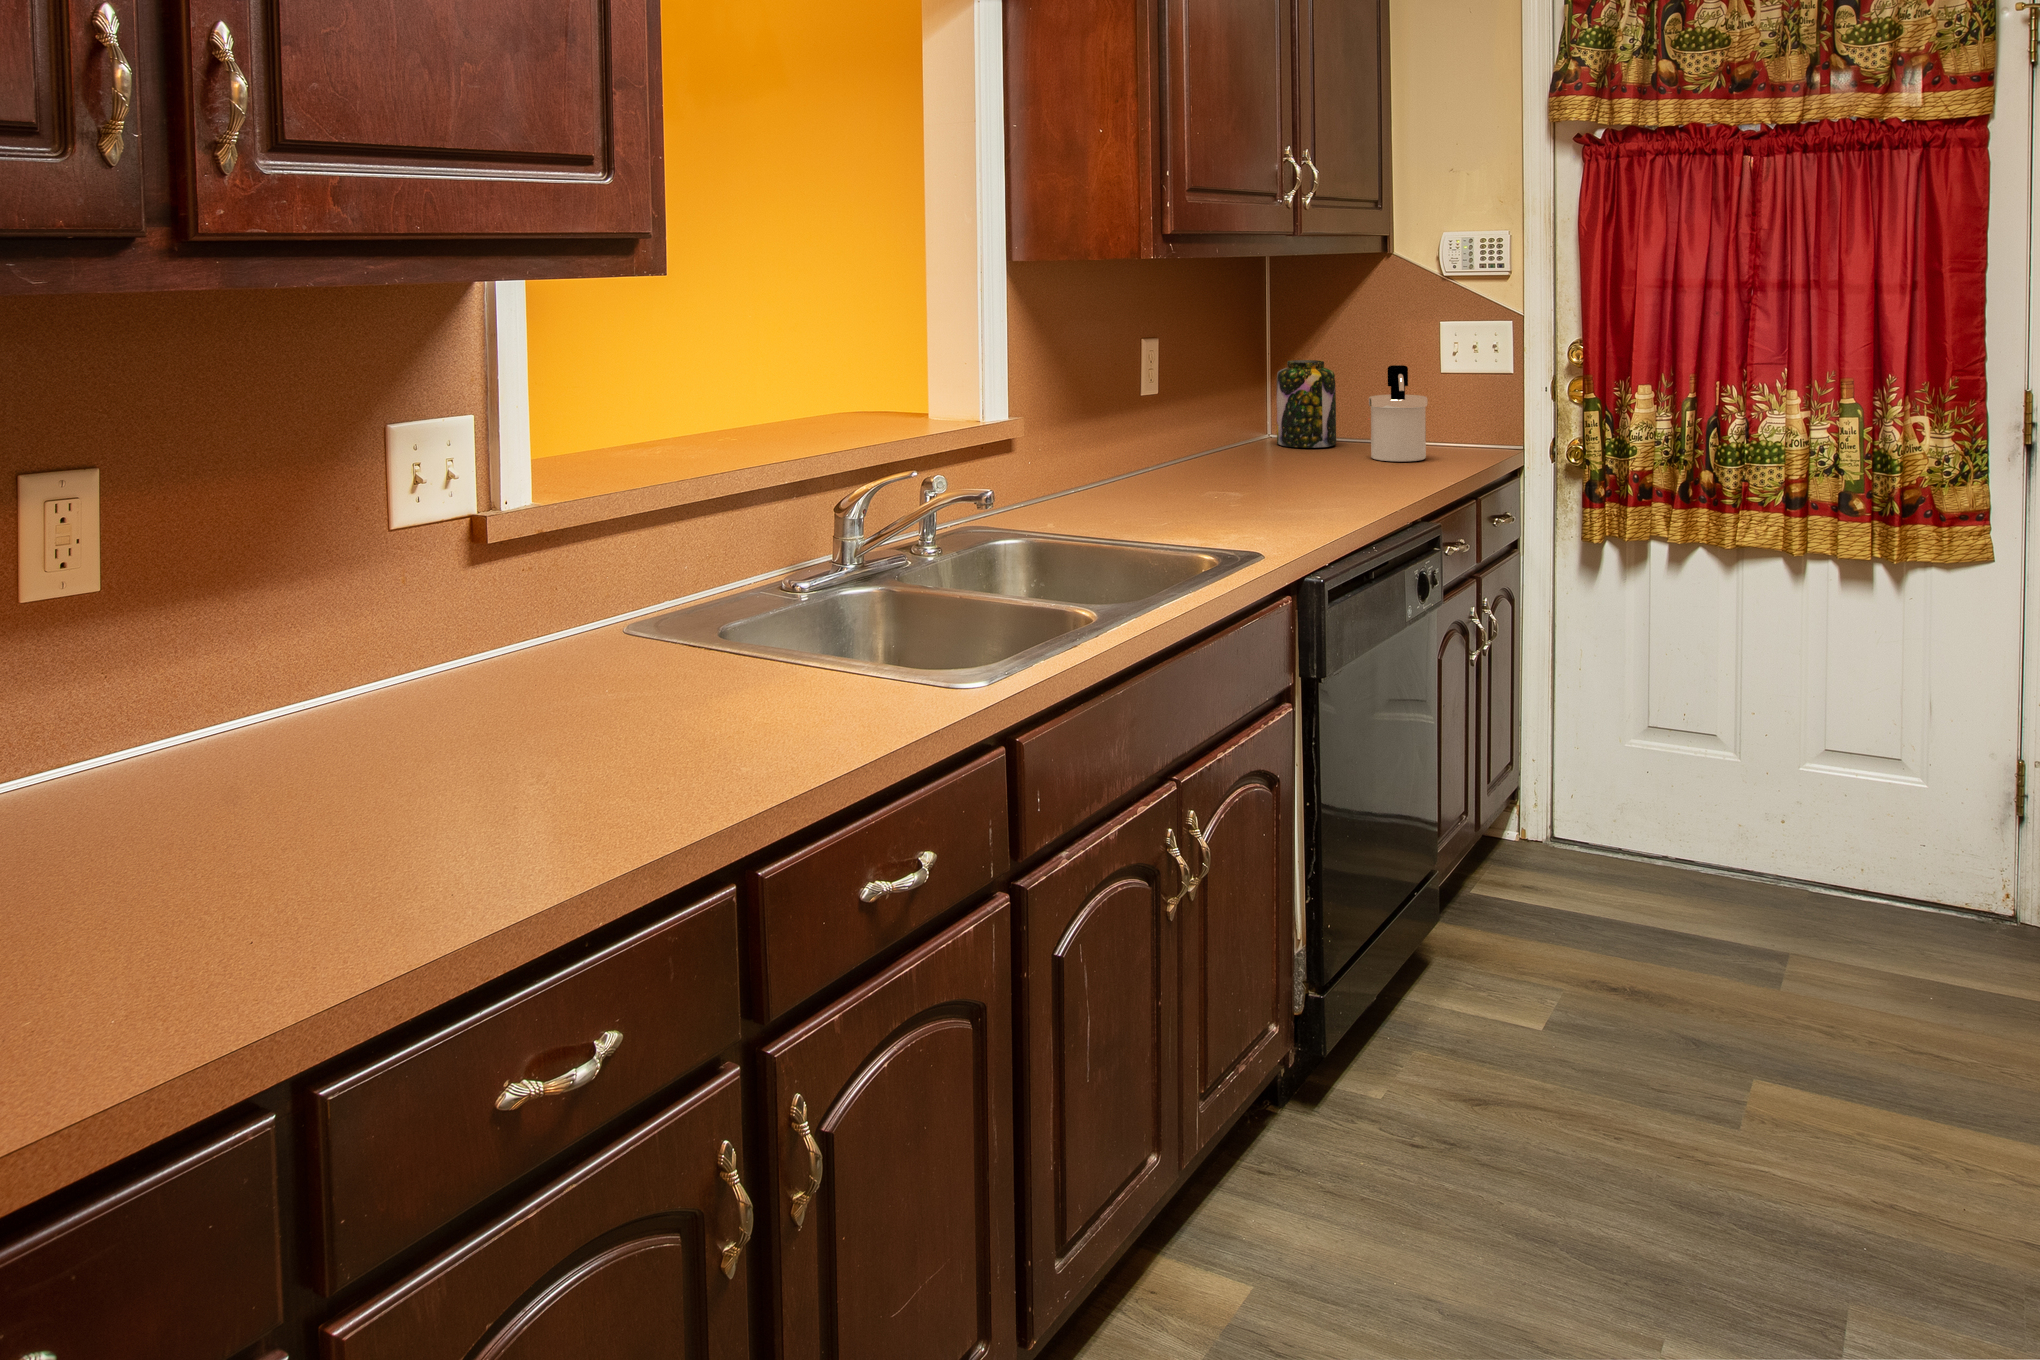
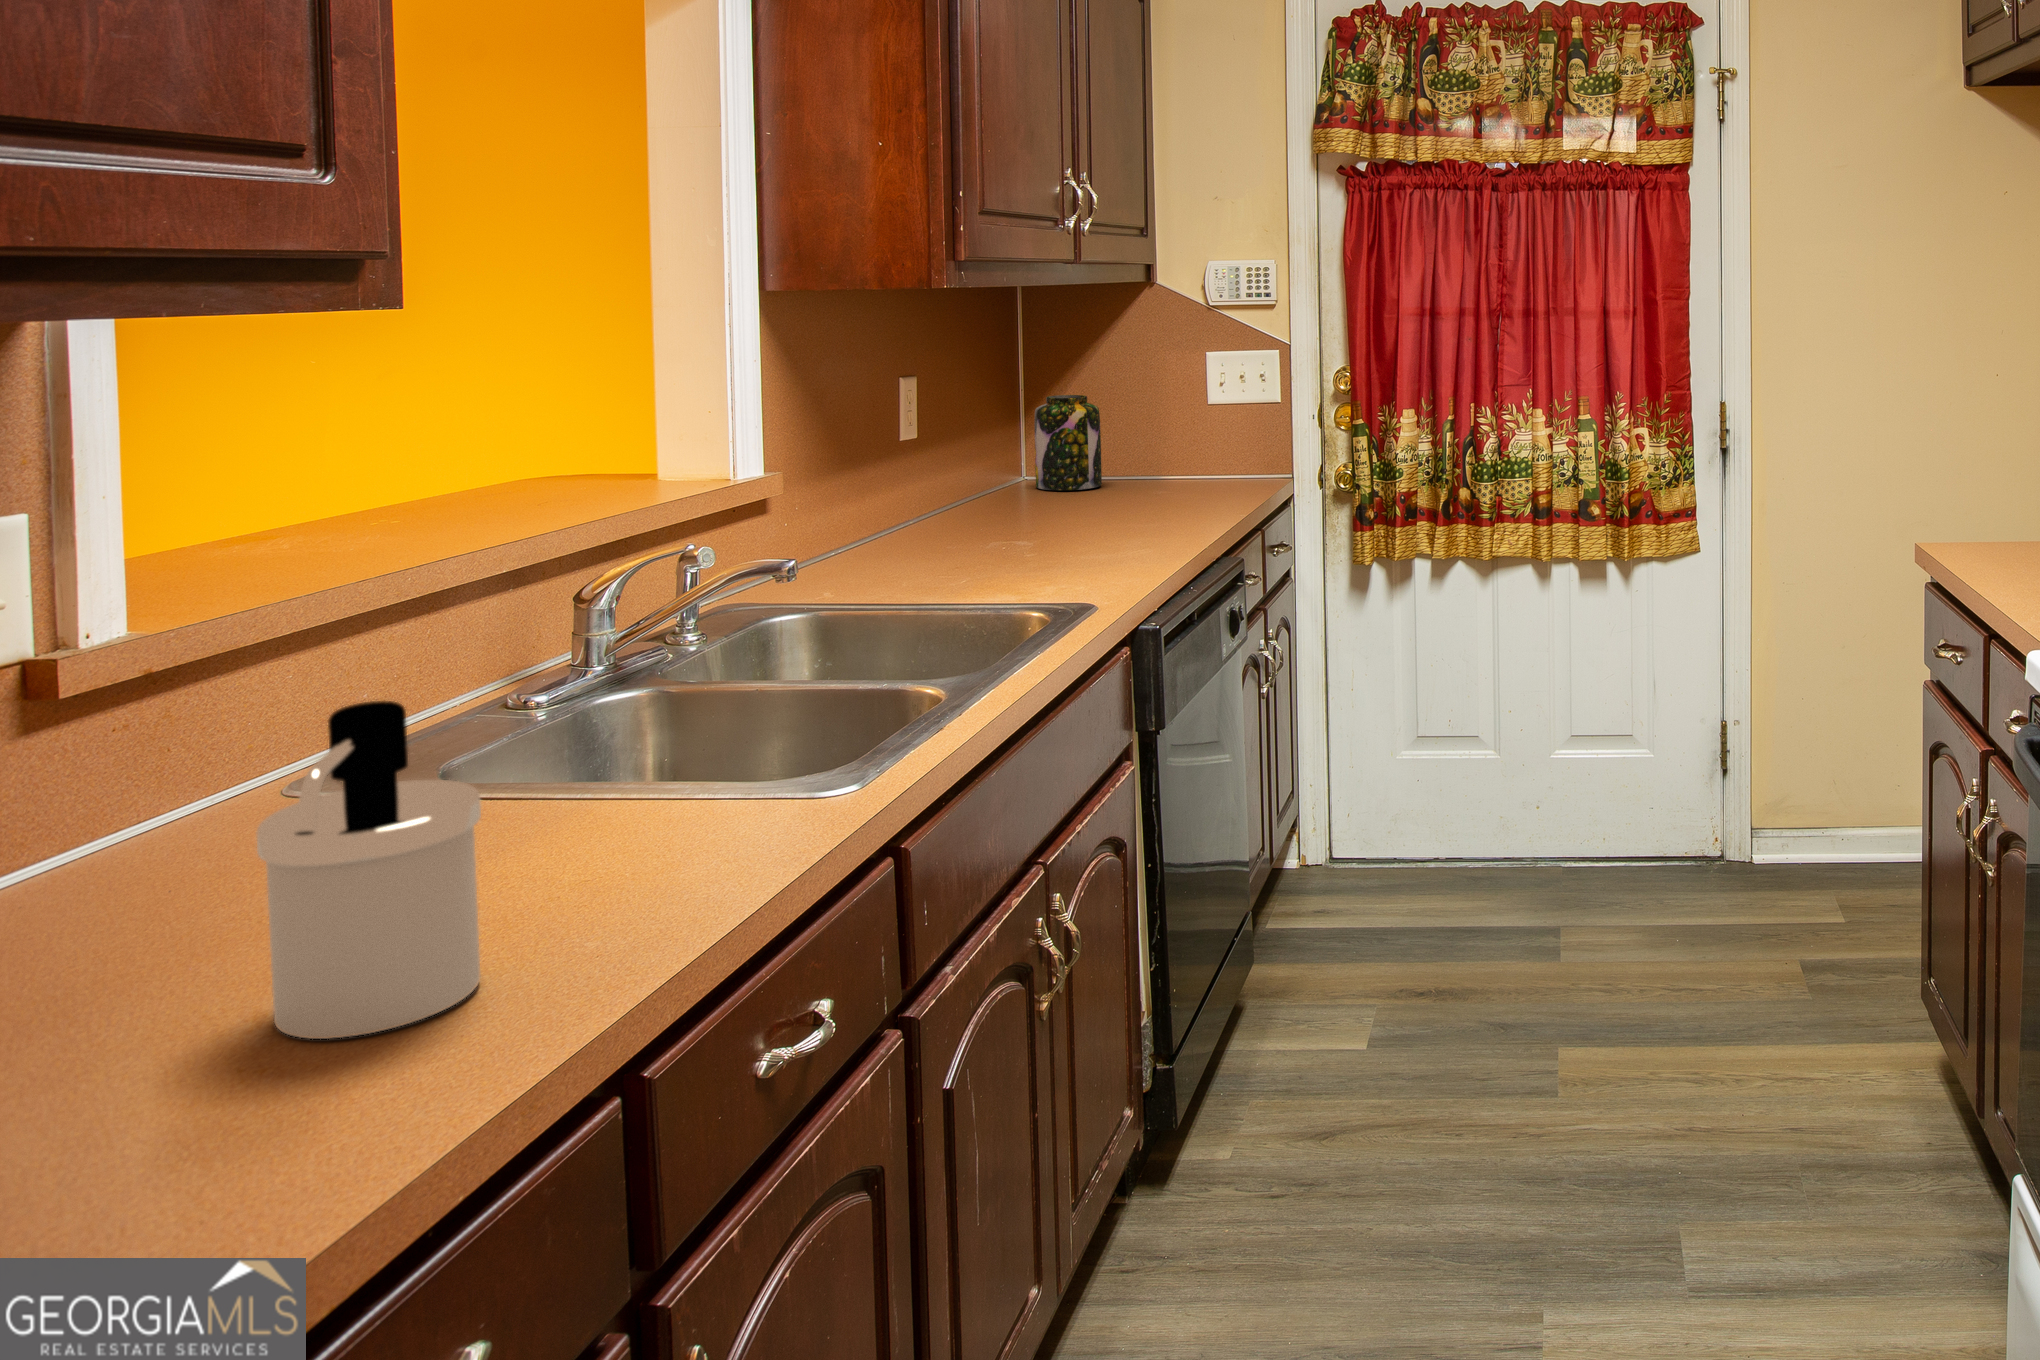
soap dispenser: present [1369,365,1428,462] -> present [257,701,481,1039]

